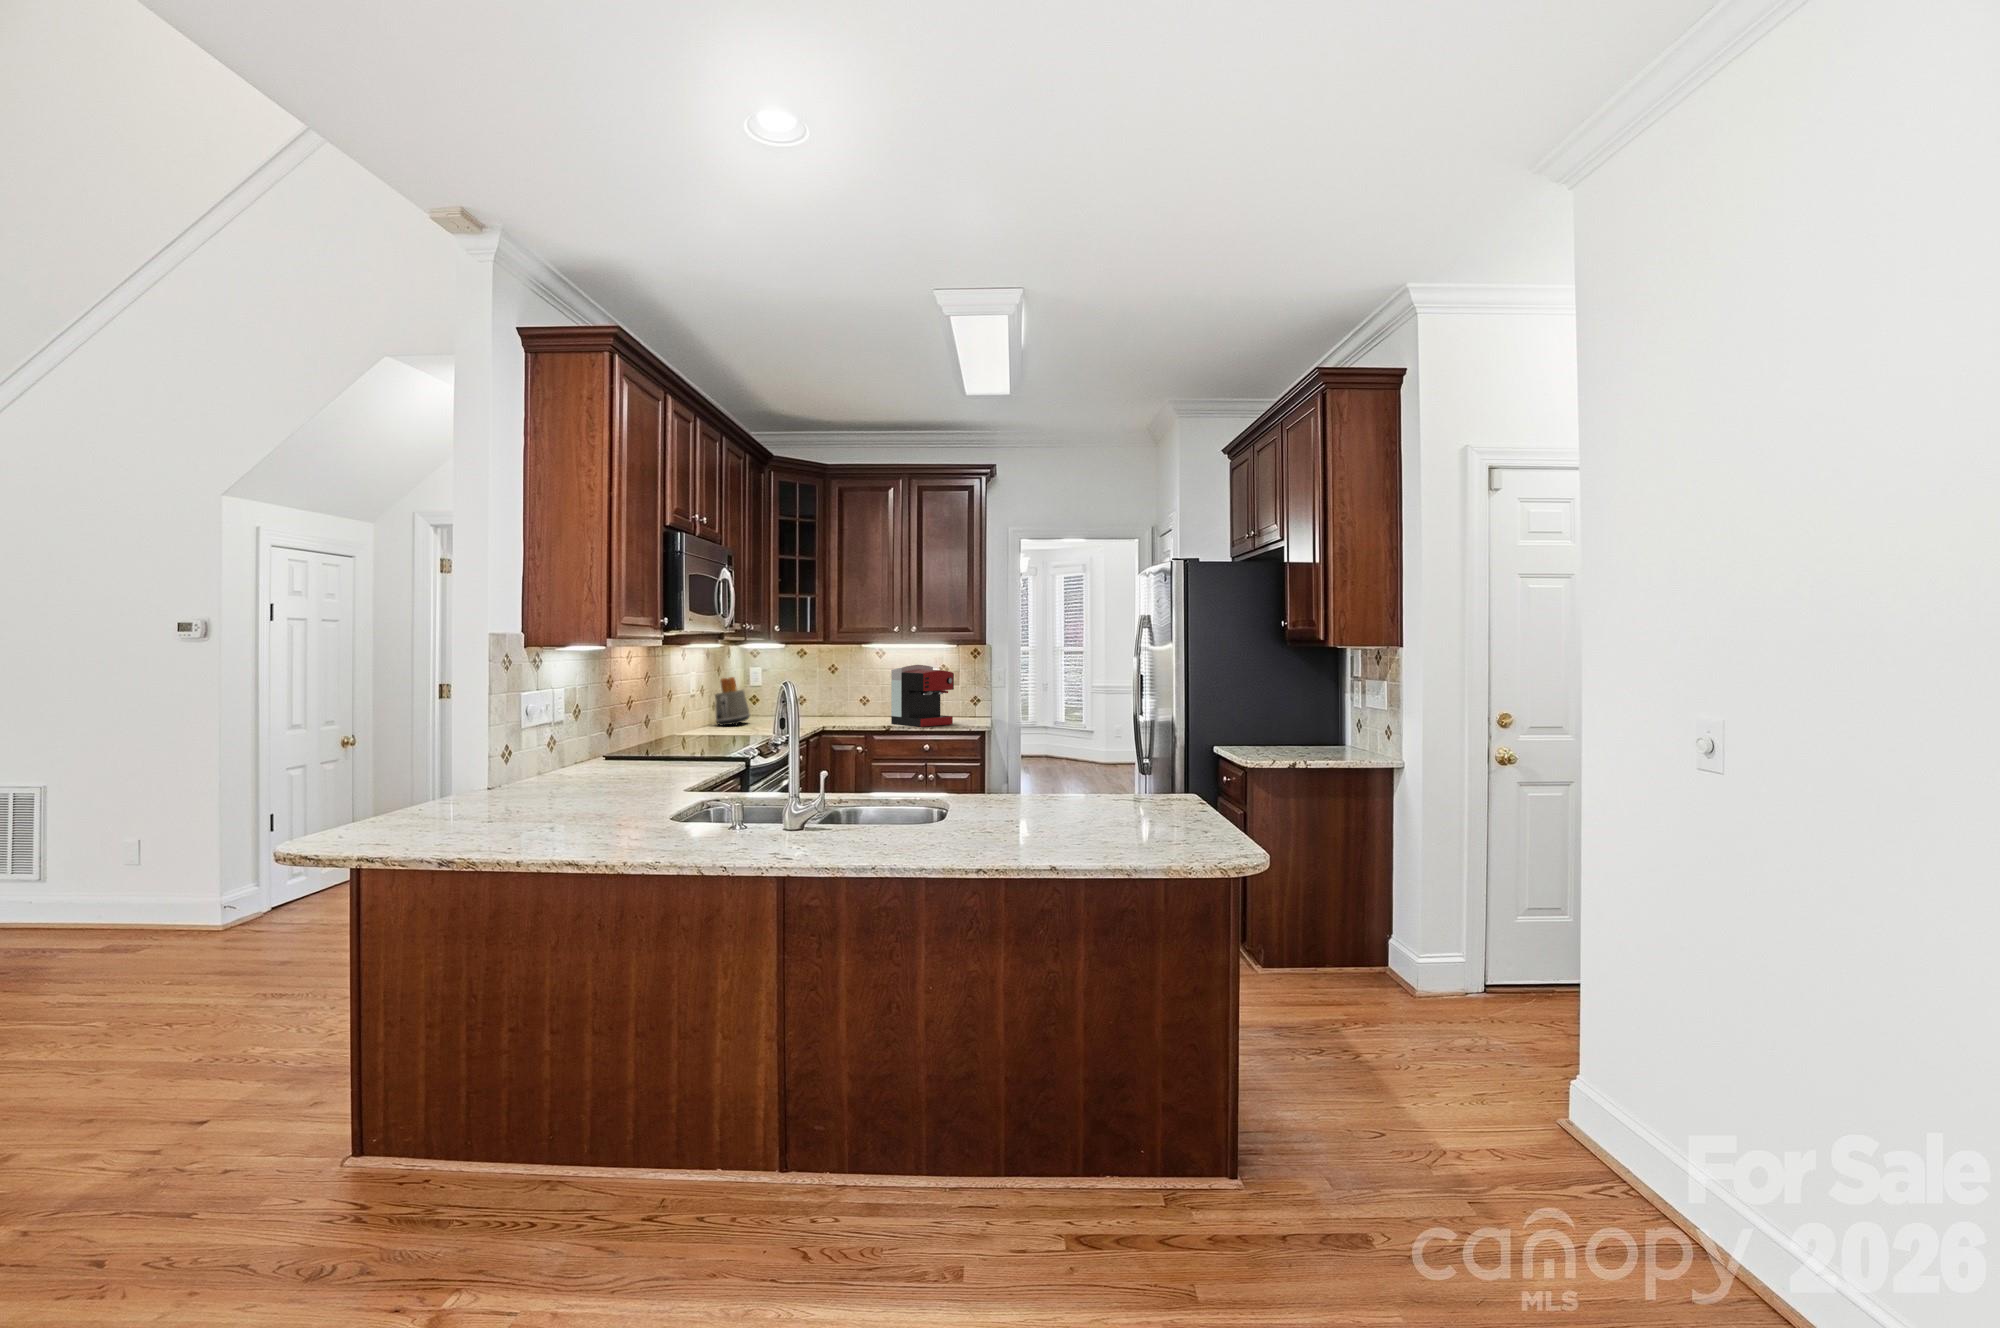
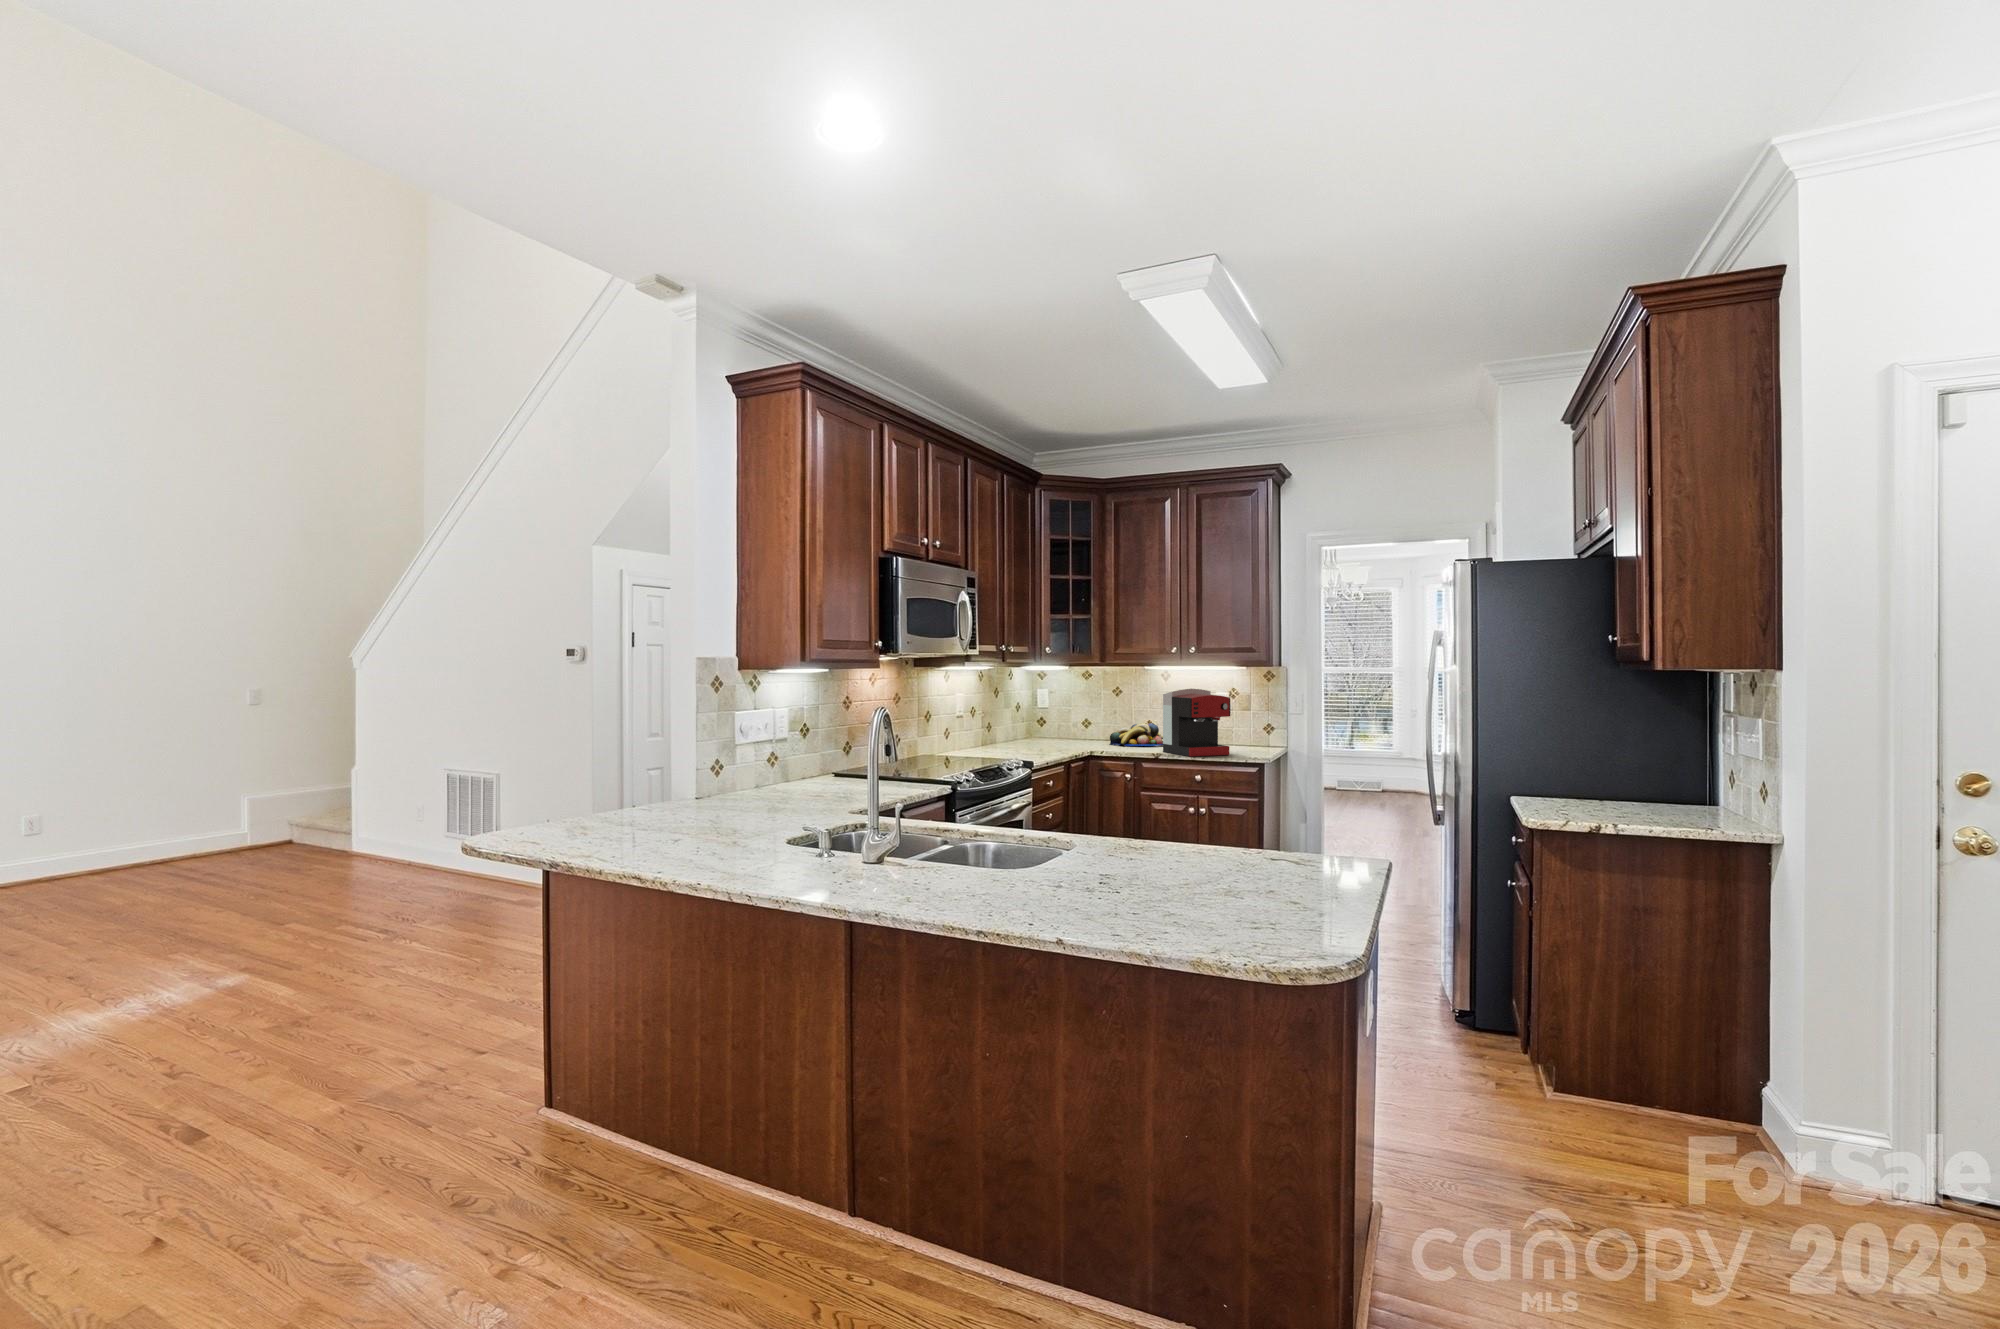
toaster: present [715,677,750,726] -> none [983,700,1022,749]
fruit bowl: none [831,698,887,720] -> present [1110,723,1163,747]

